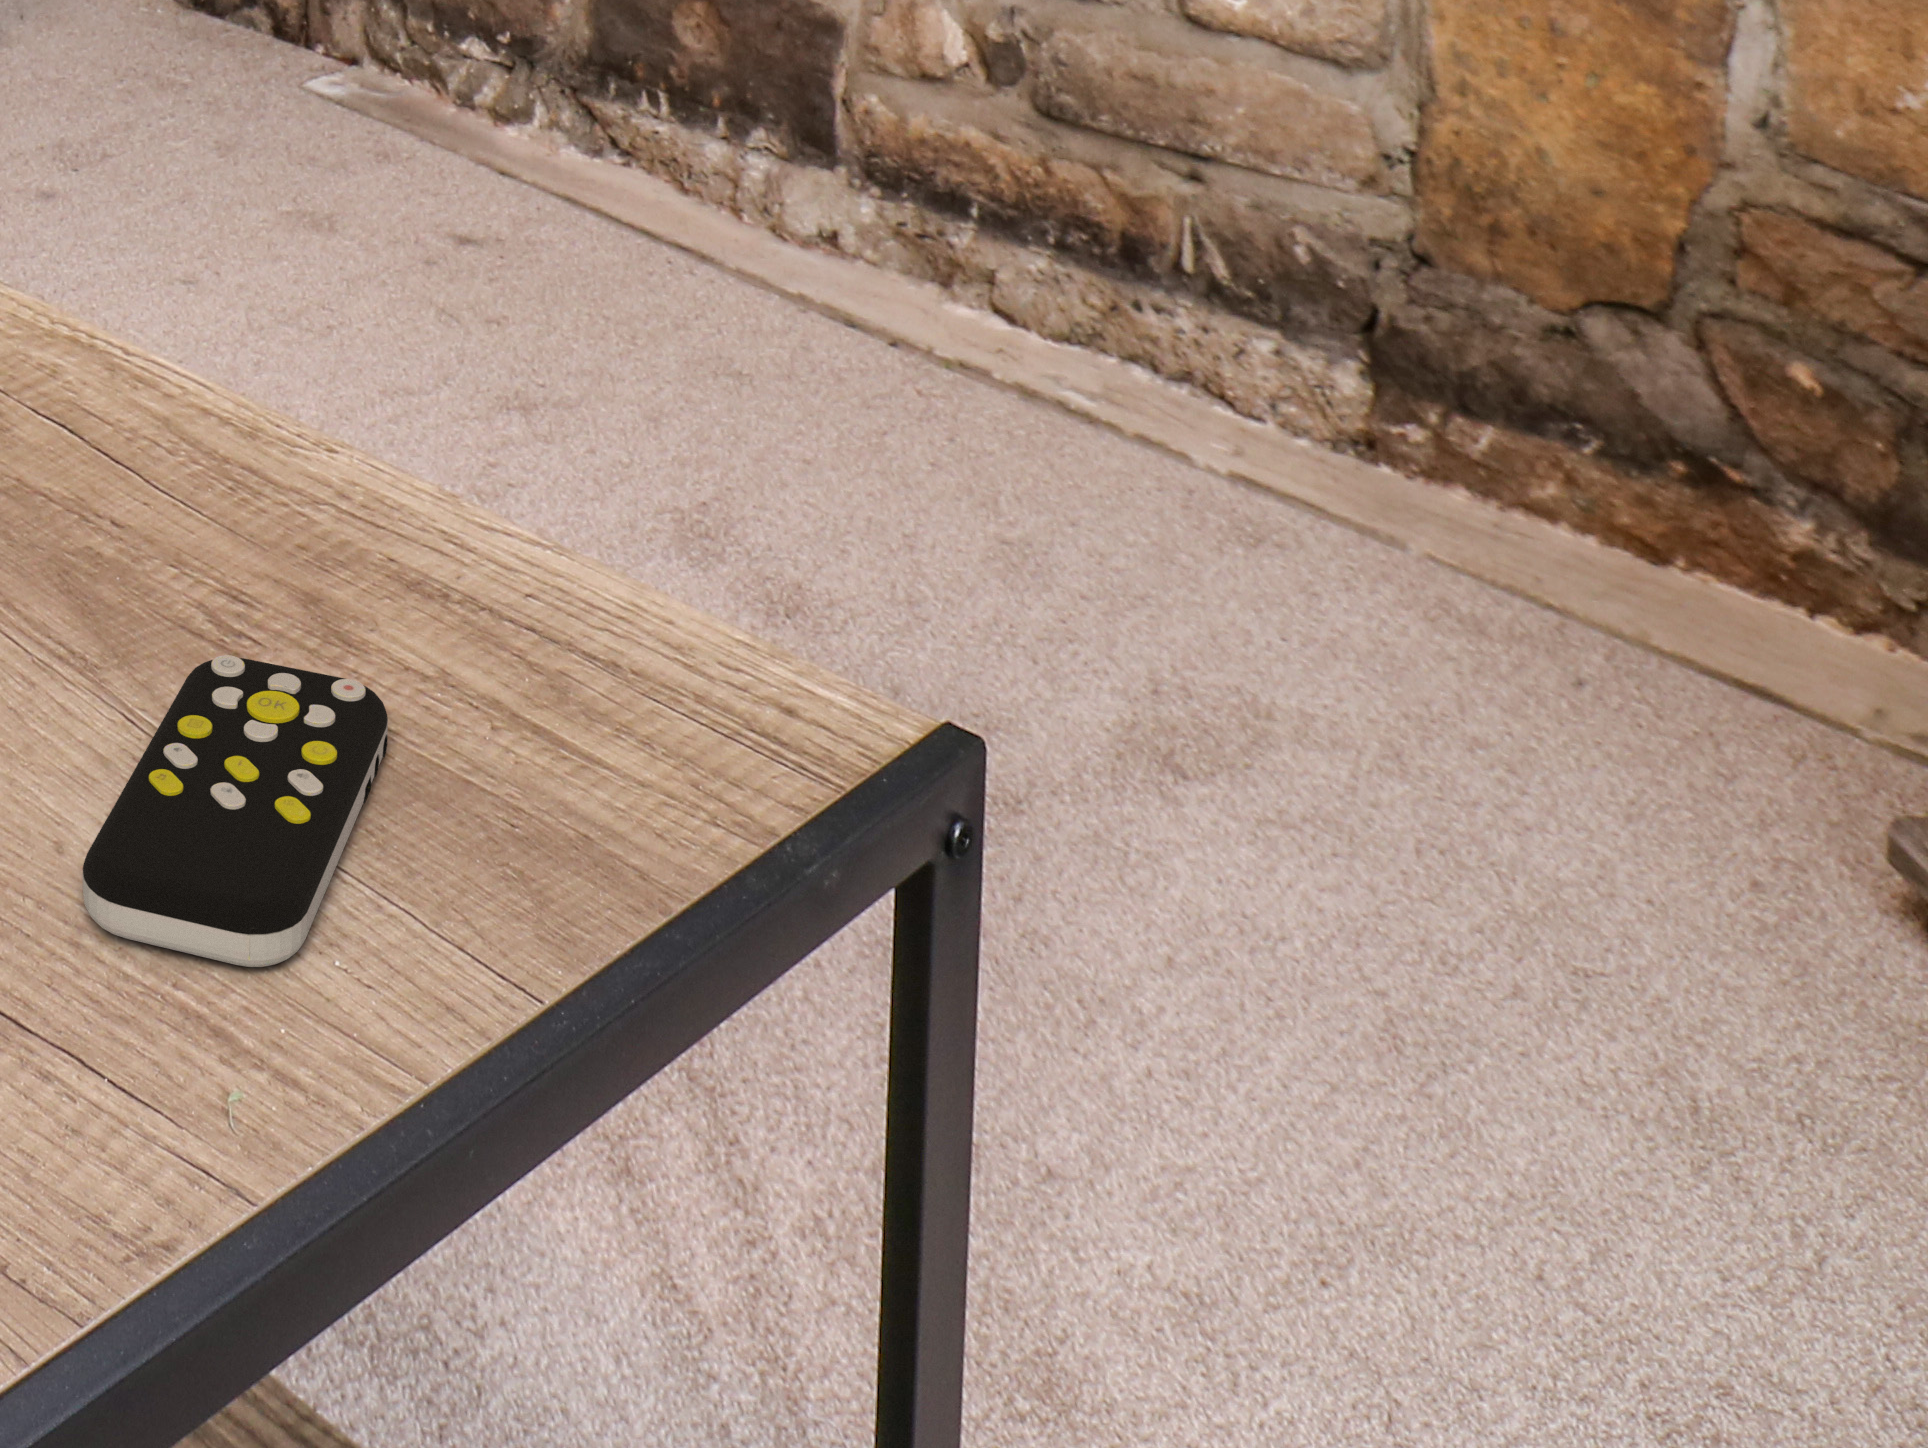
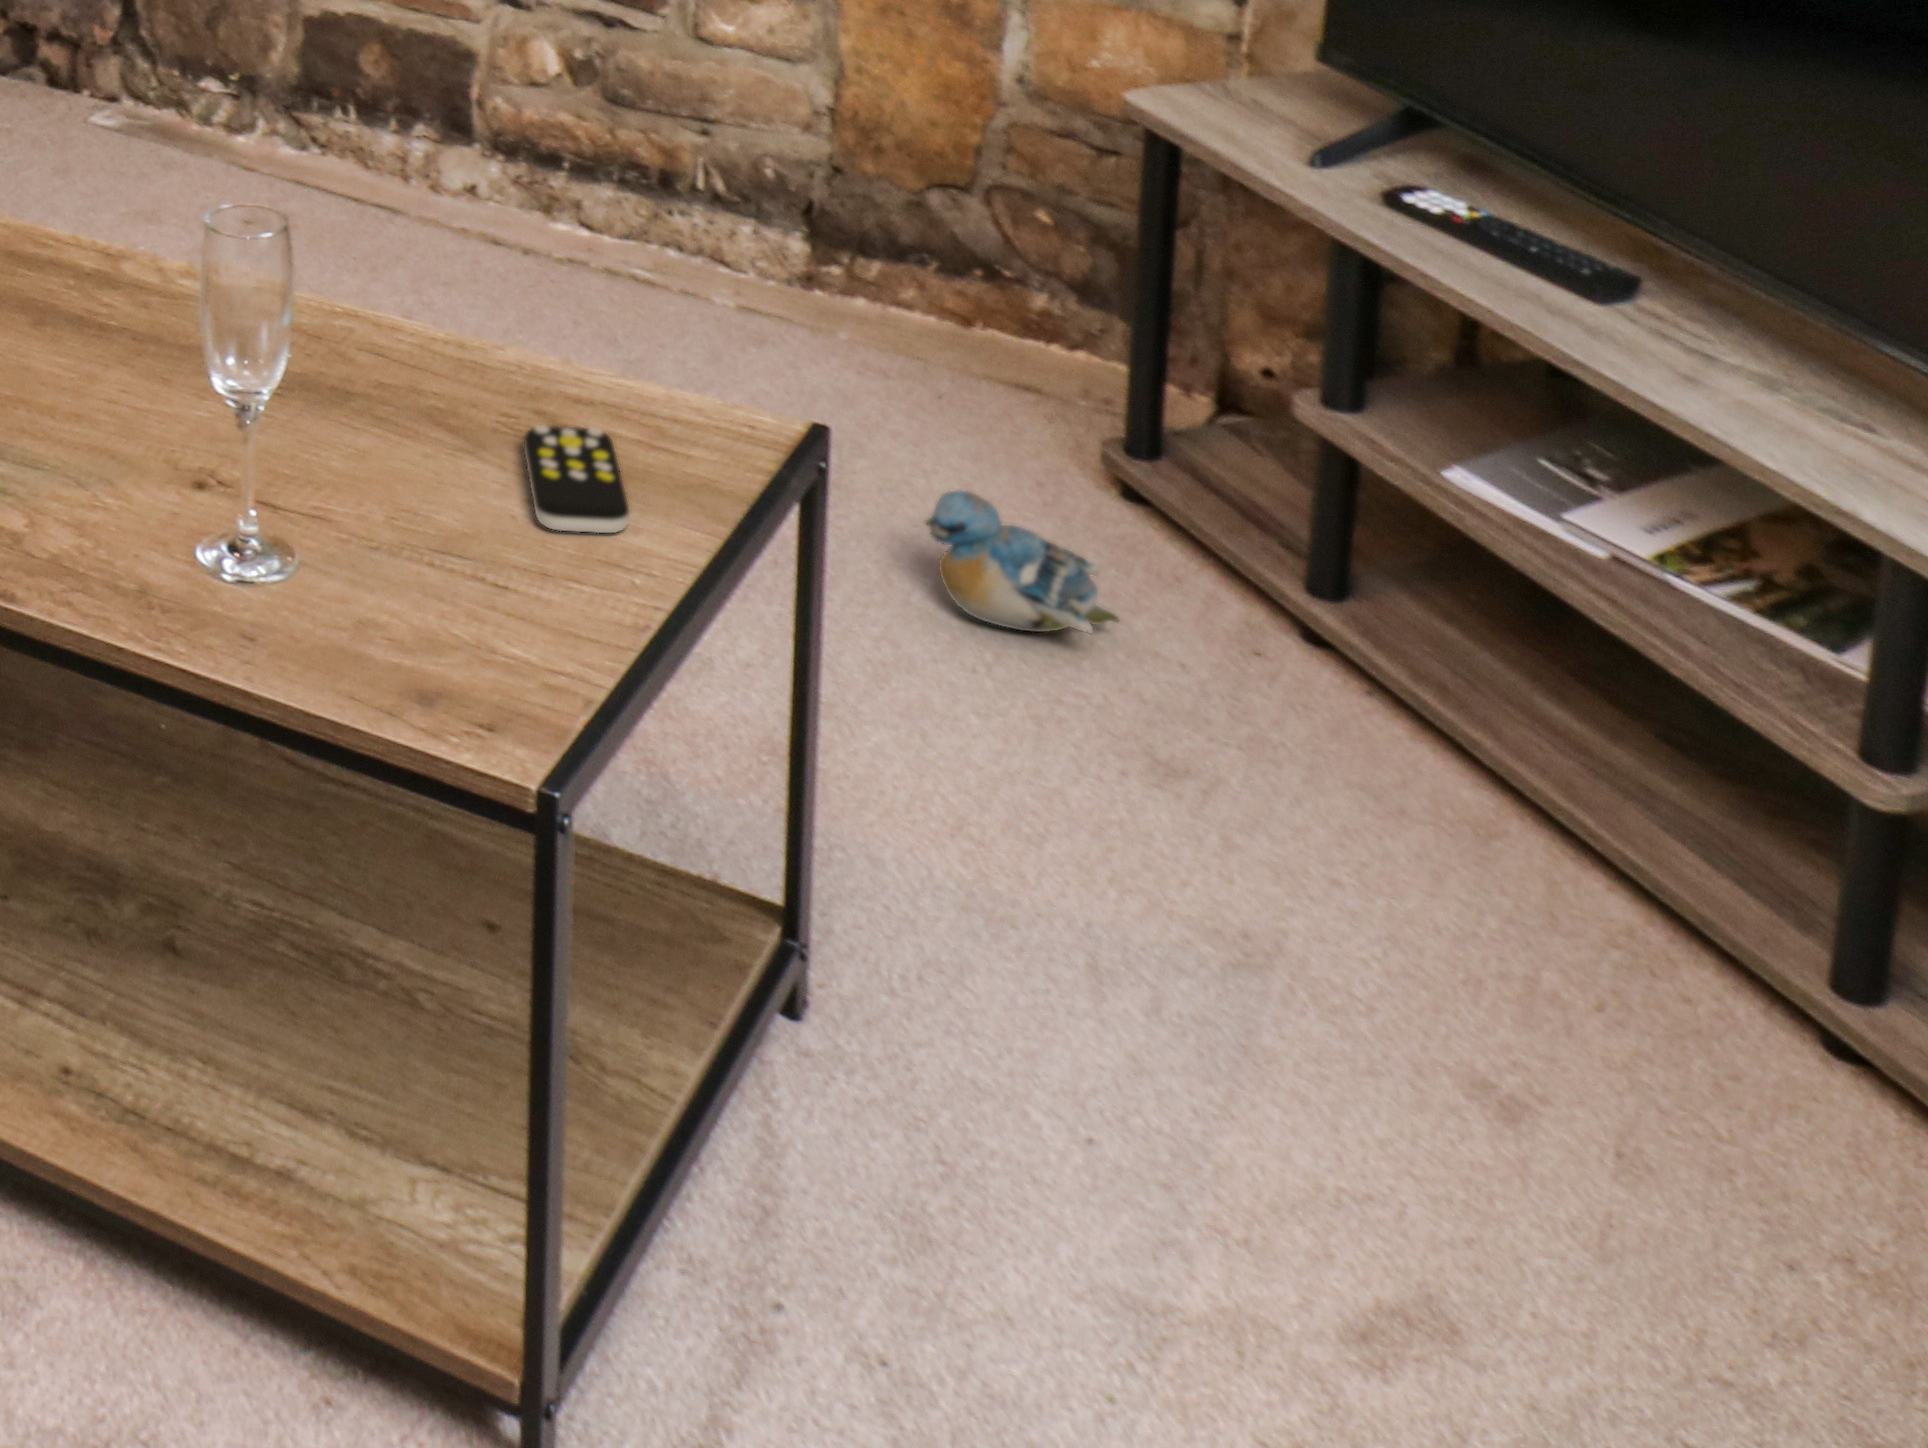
plush toy: none [1454,884,1887,1247] -> present [926,491,1119,633]

